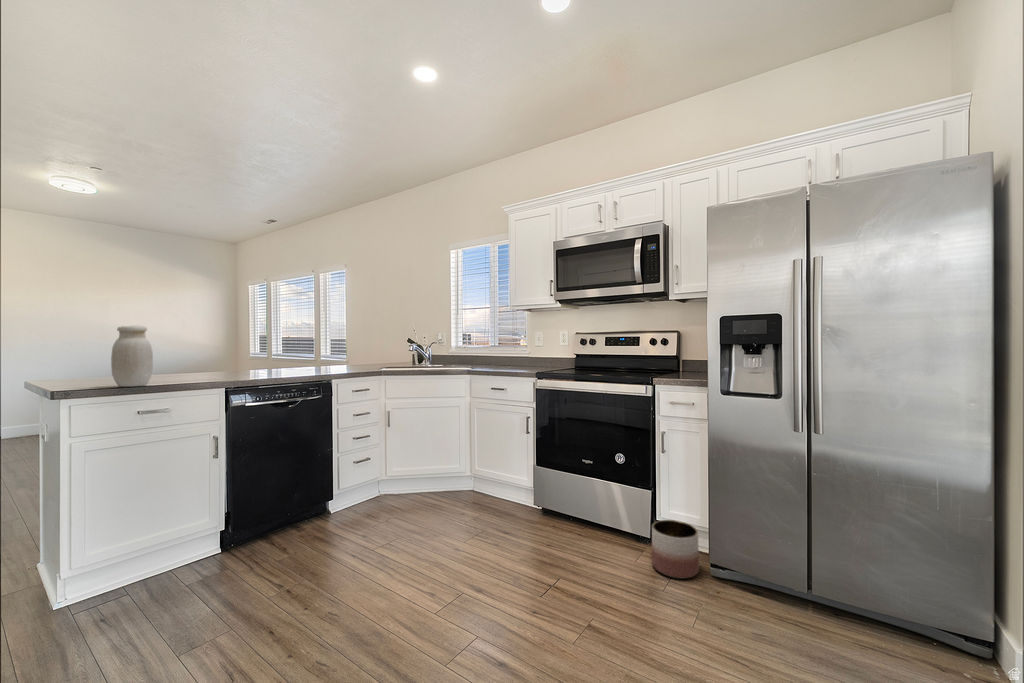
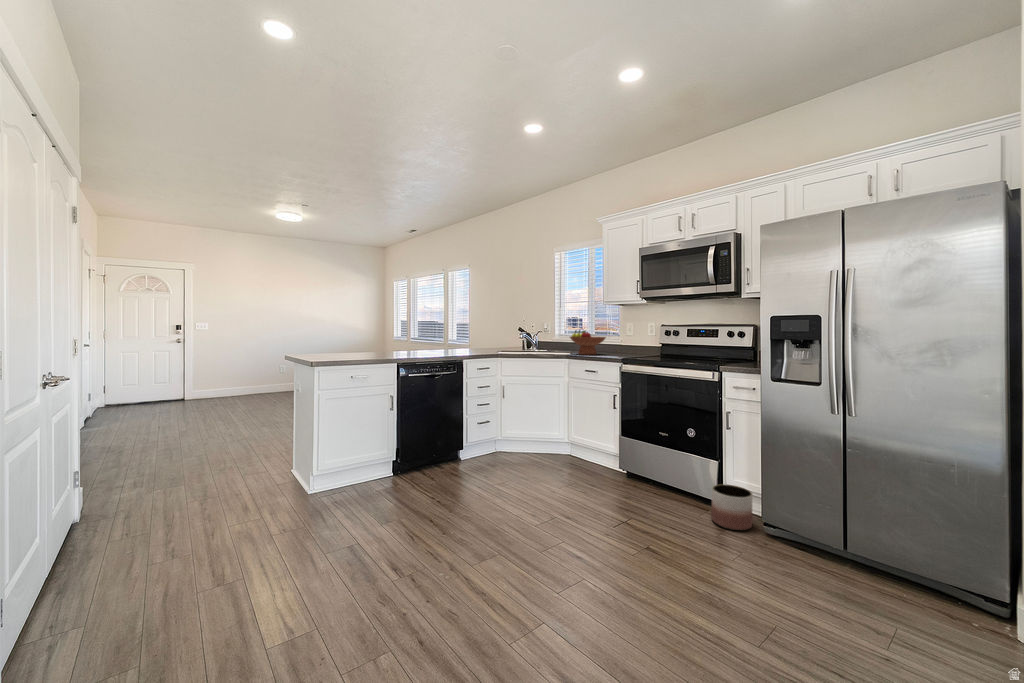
jar: present [111,326,153,387] -> none [331,319,354,359]
fruit bowl: none [470,339,514,369] -> present [570,330,606,355]

